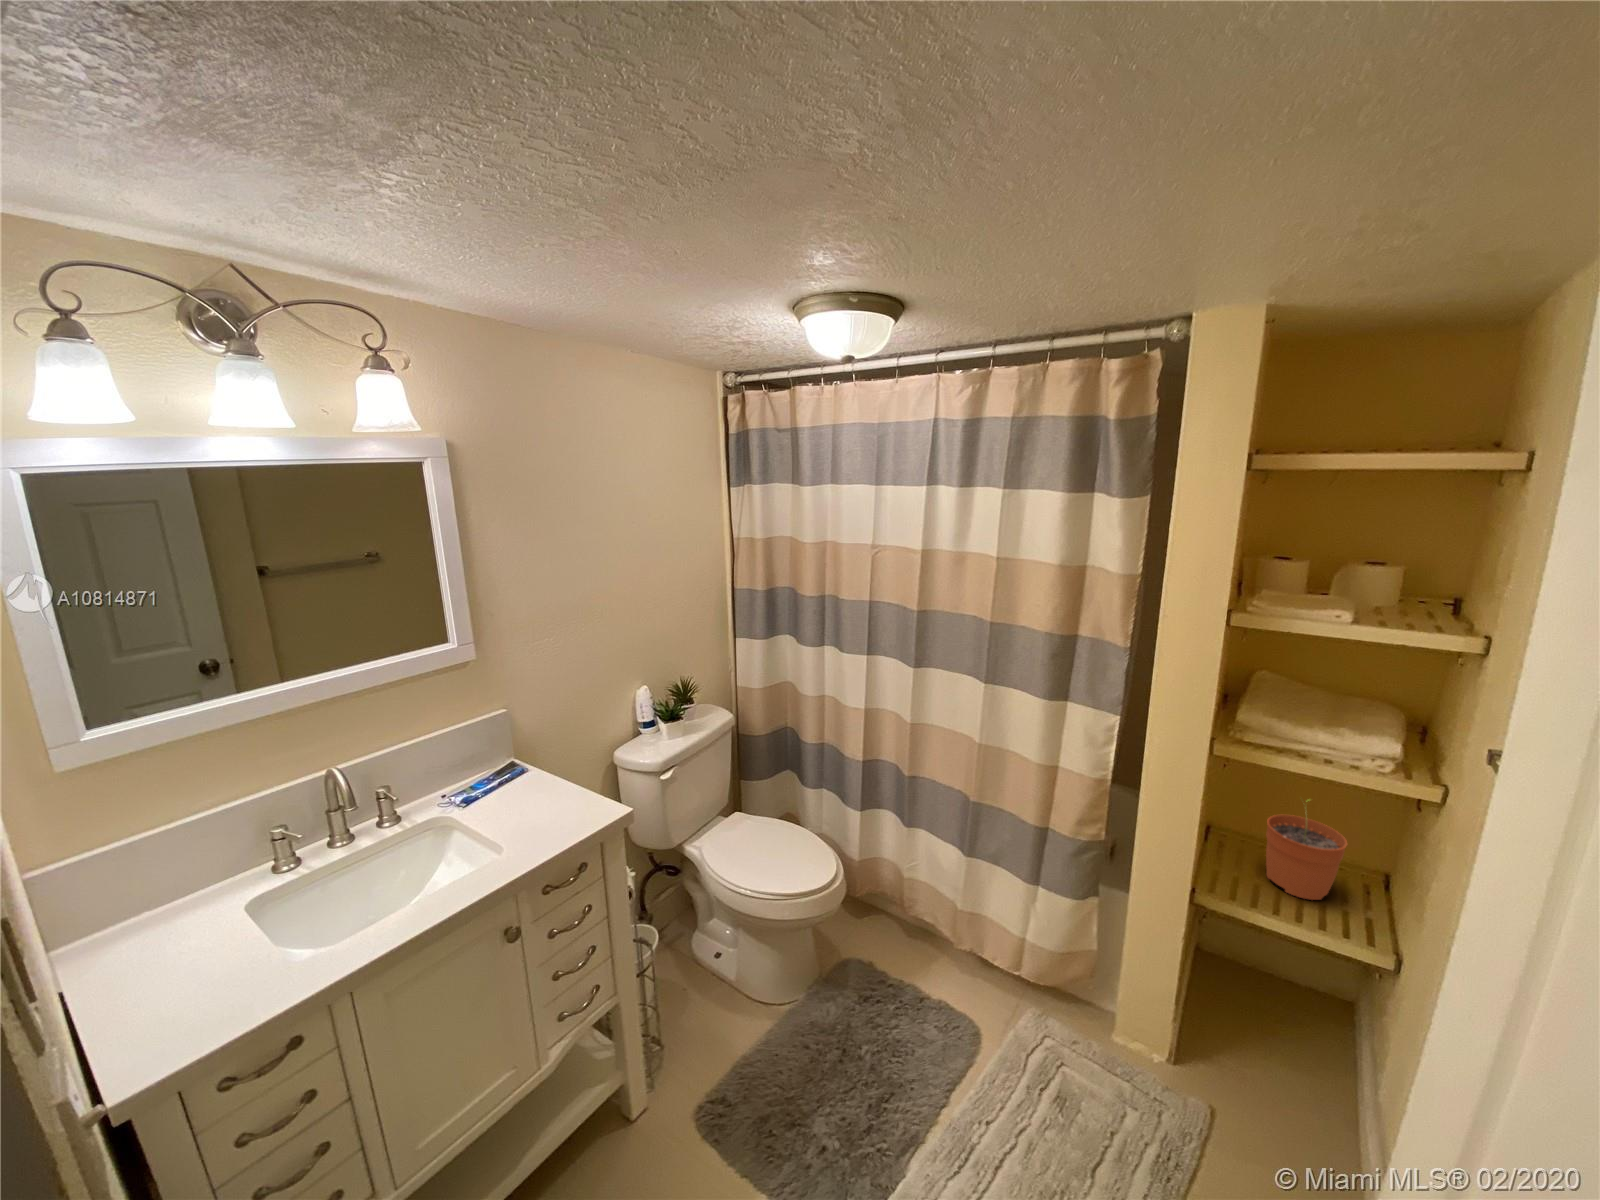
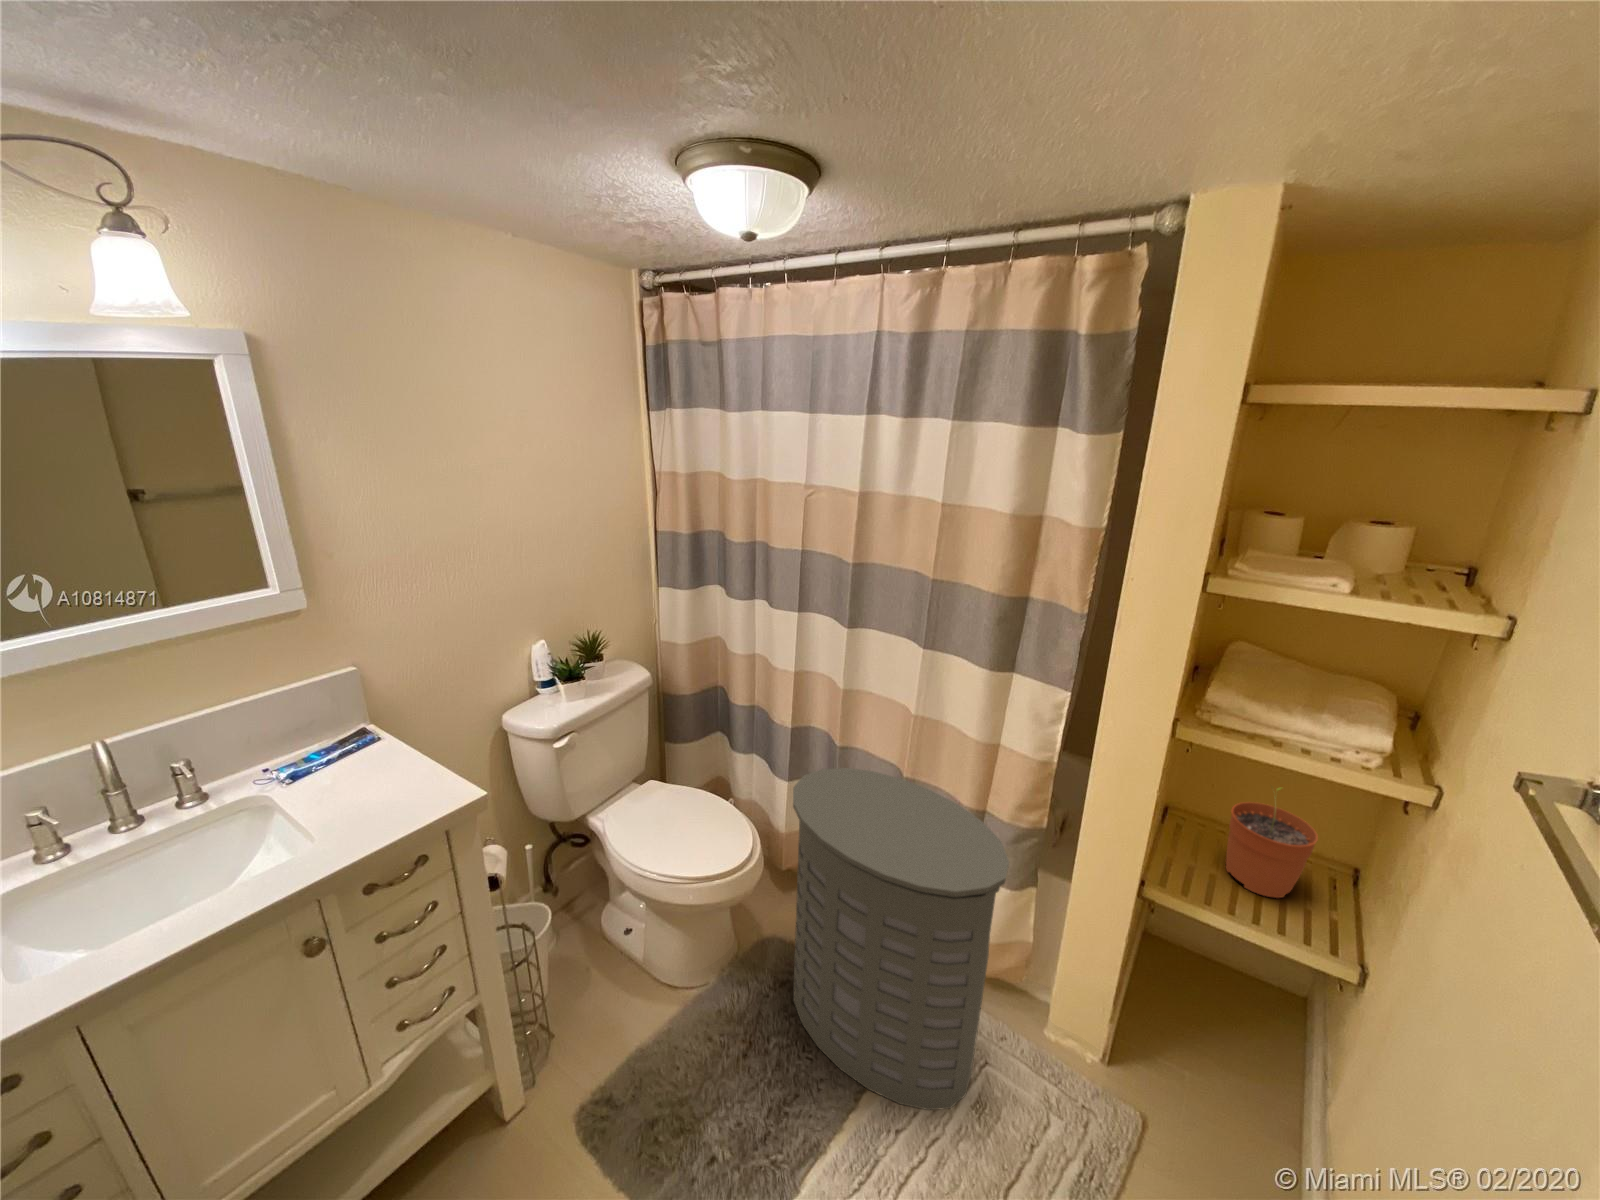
laundry hamper: none [875,792,1076,1105] -> present [793,768,1009,1110]

